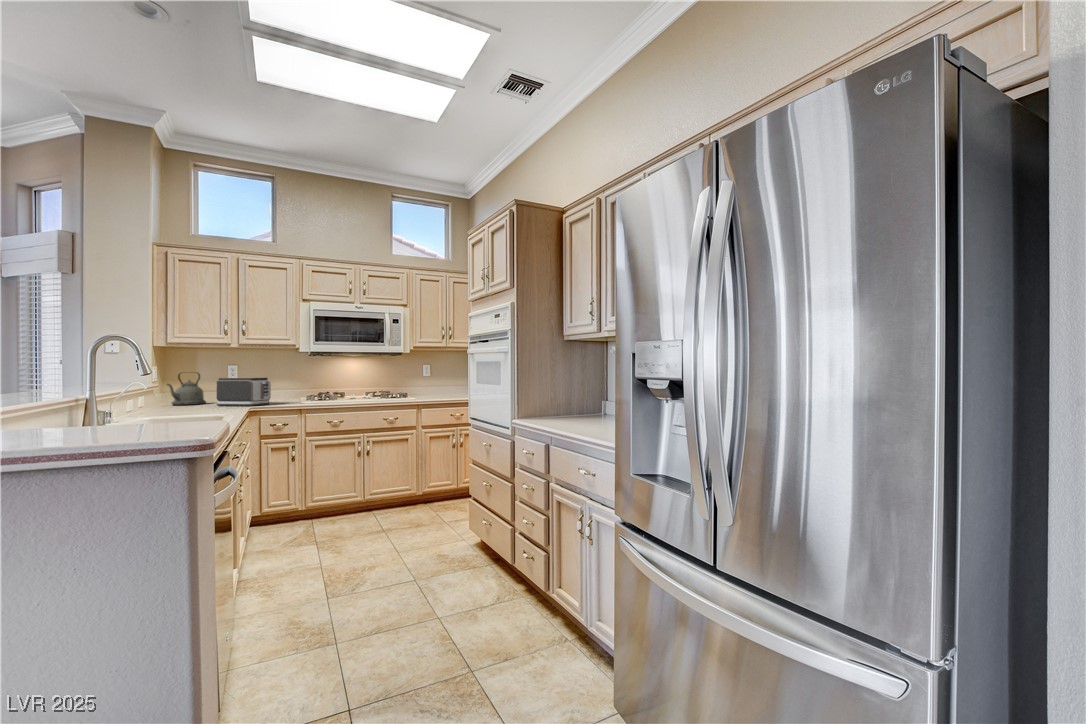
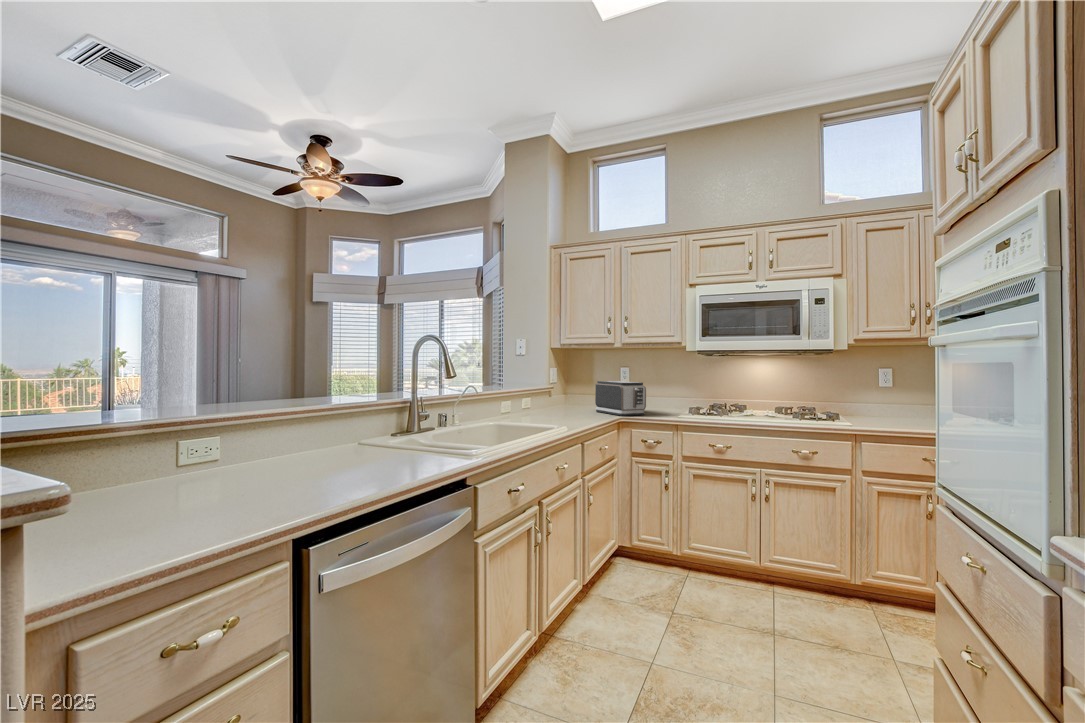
kettle: present [167,373,206,405] -> none [560,373,596,407]

